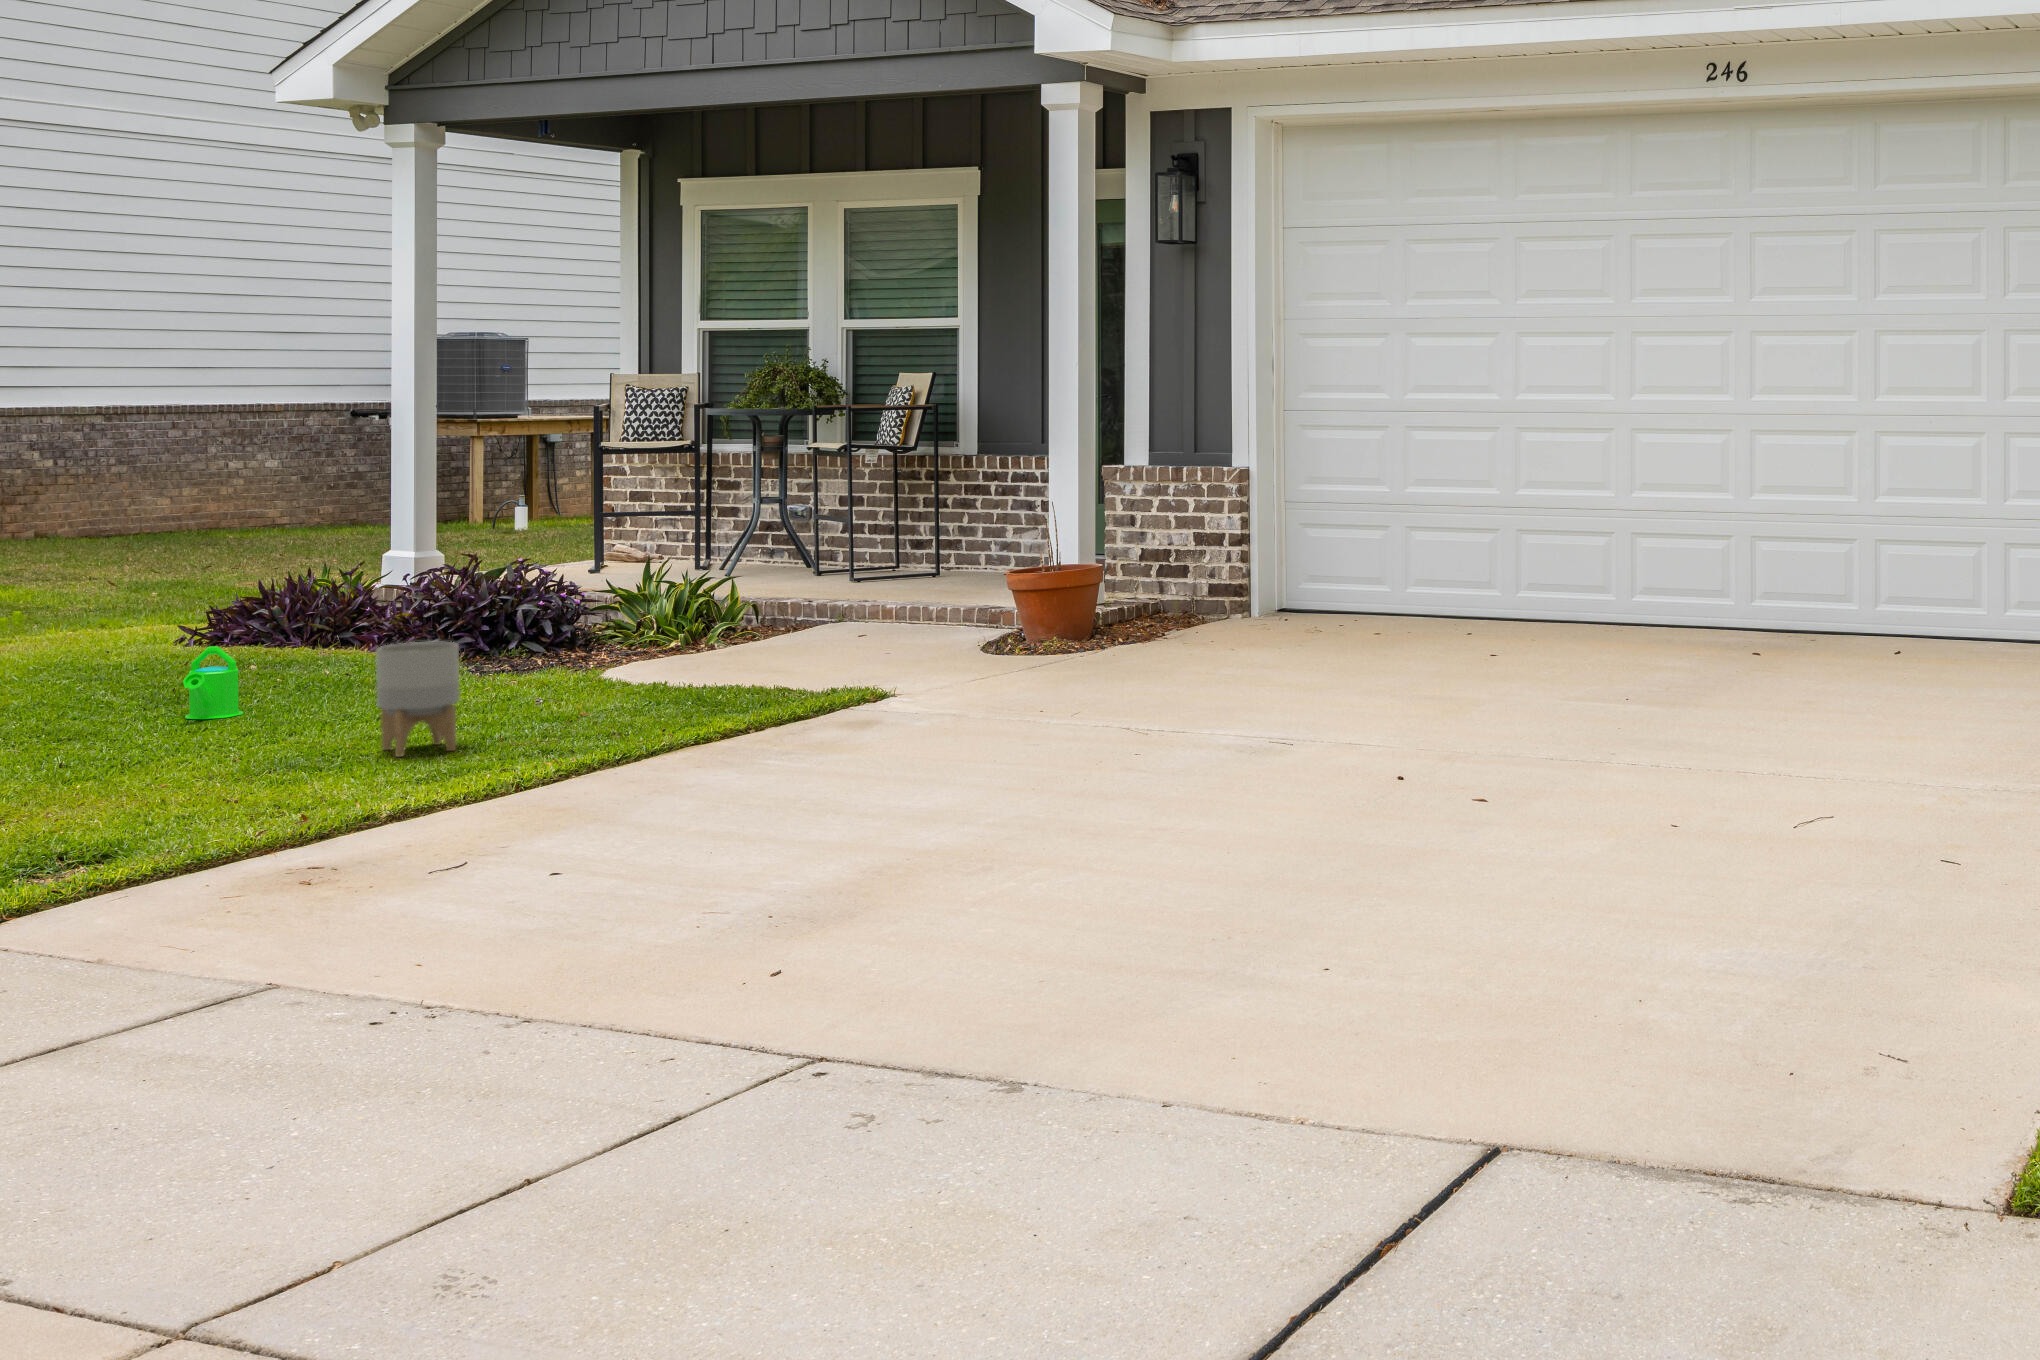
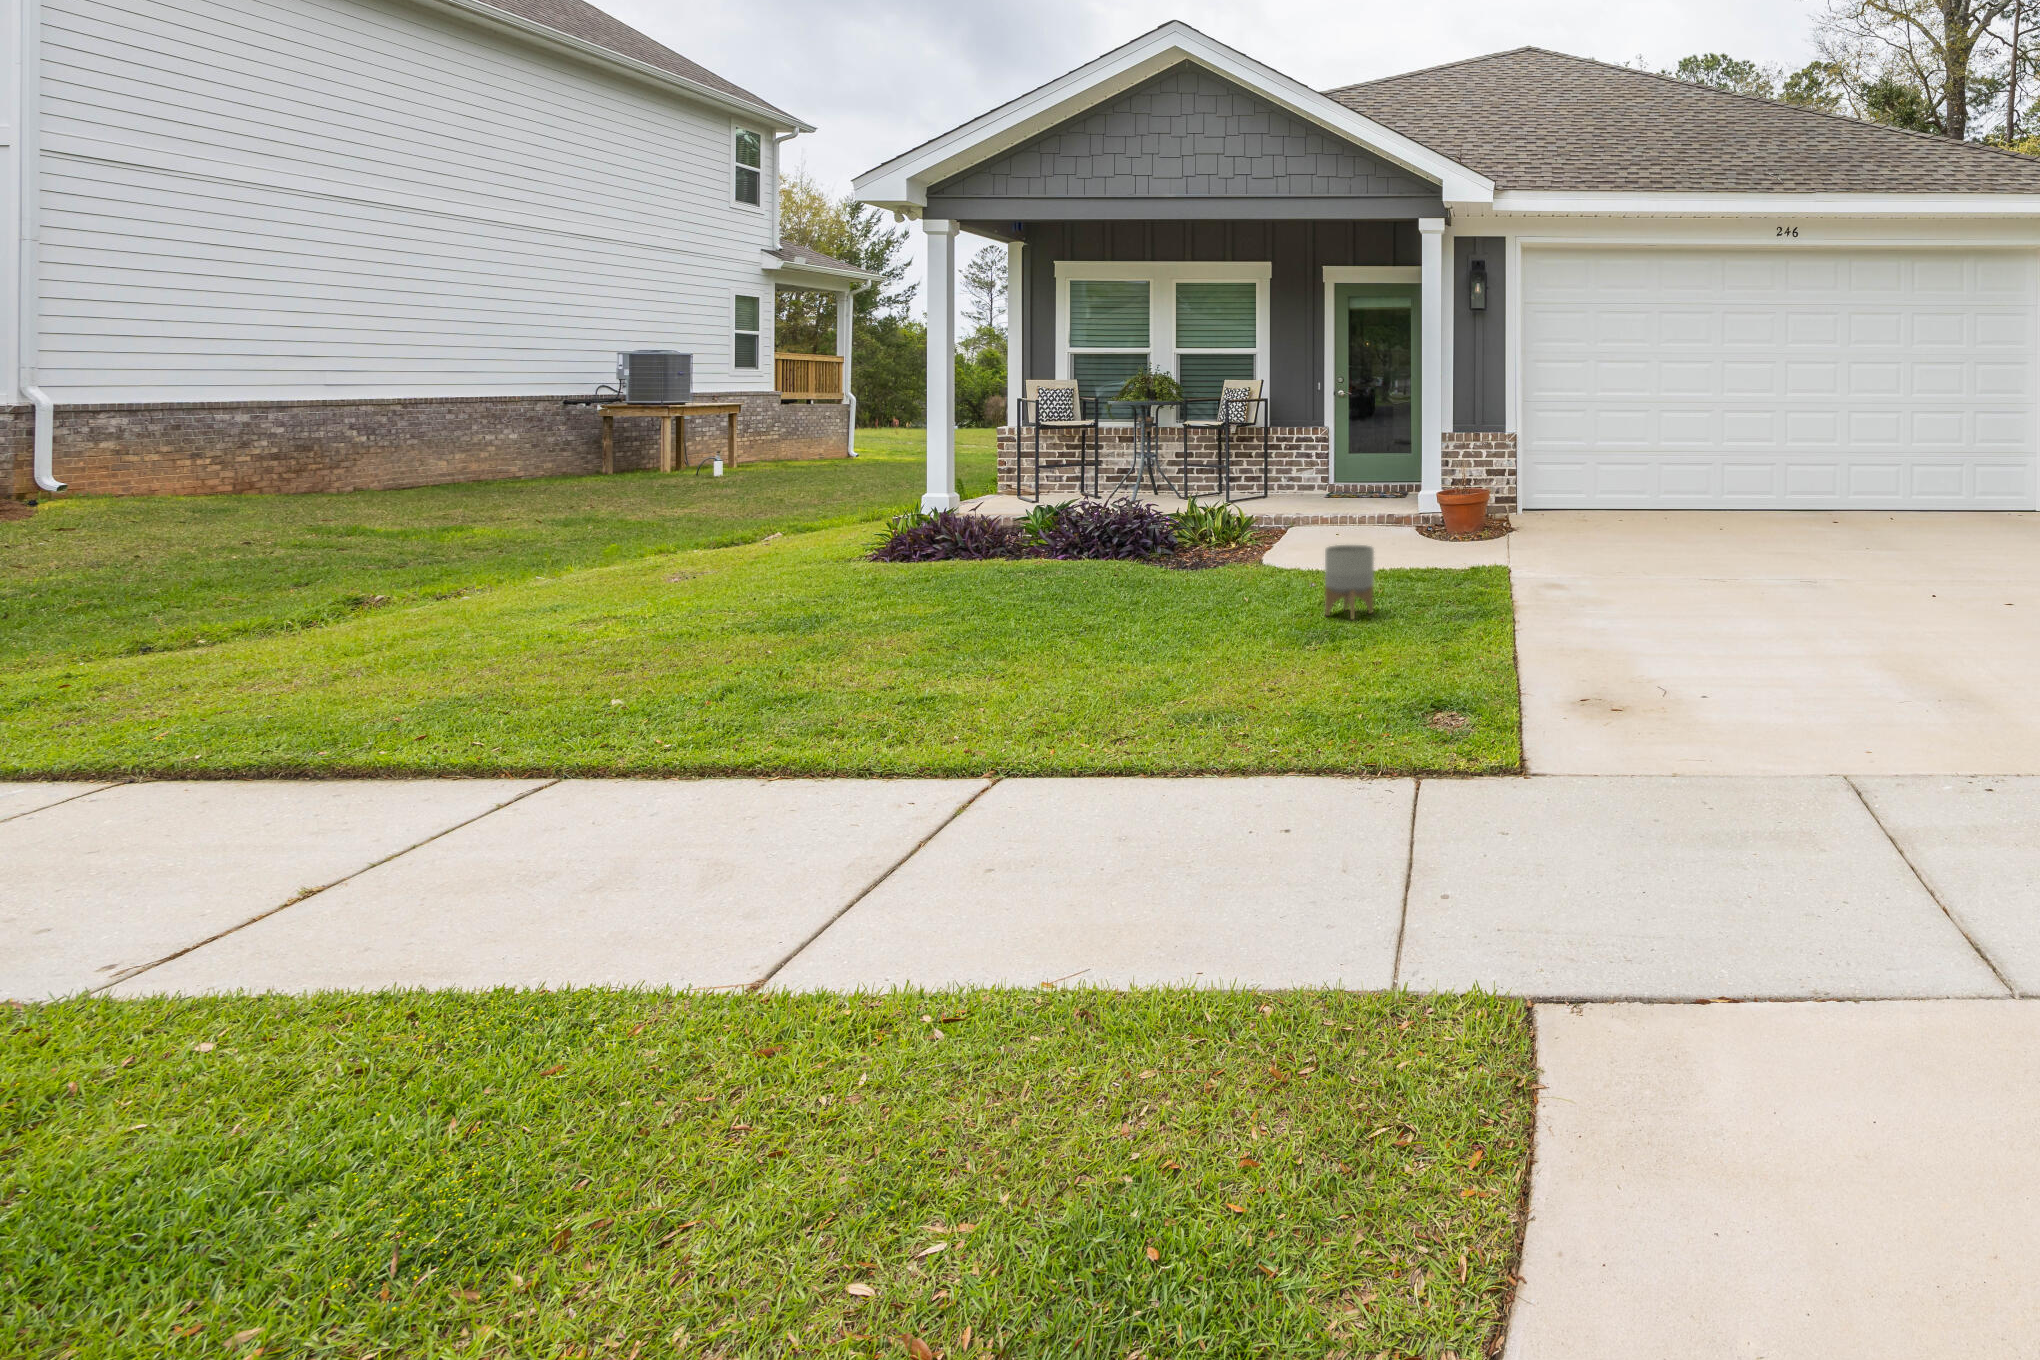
watering can: present [183,646,243,719] -> none [1104,555,1142,605]

